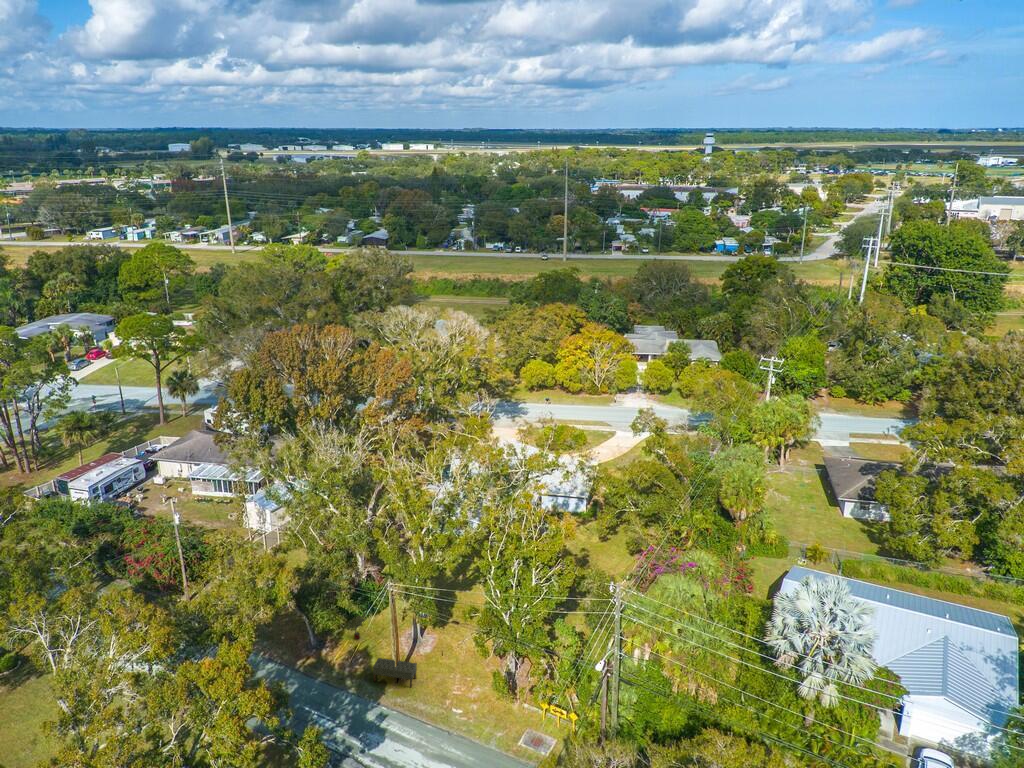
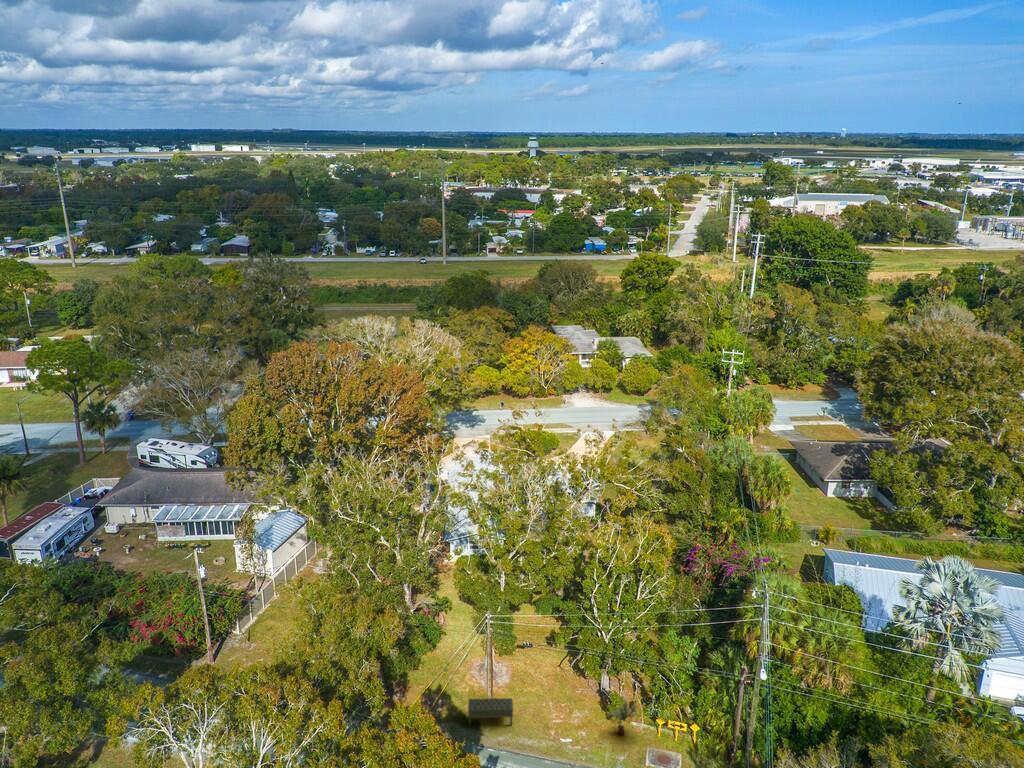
potted tree: present [346,612,367,639] -> present [608,701,636,734]

